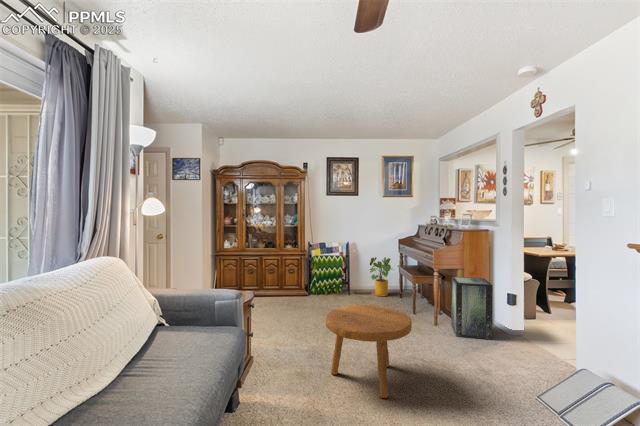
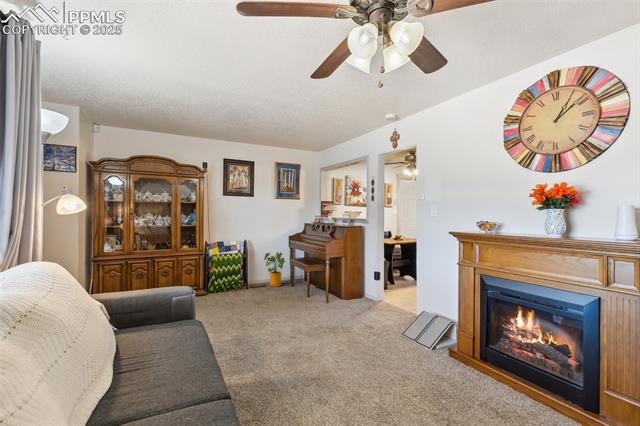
storage box: present [451,277,493,340] -> none [339,263,370,310]
footstool: present [326,305,412,398] -> none [255,291,328,365]

